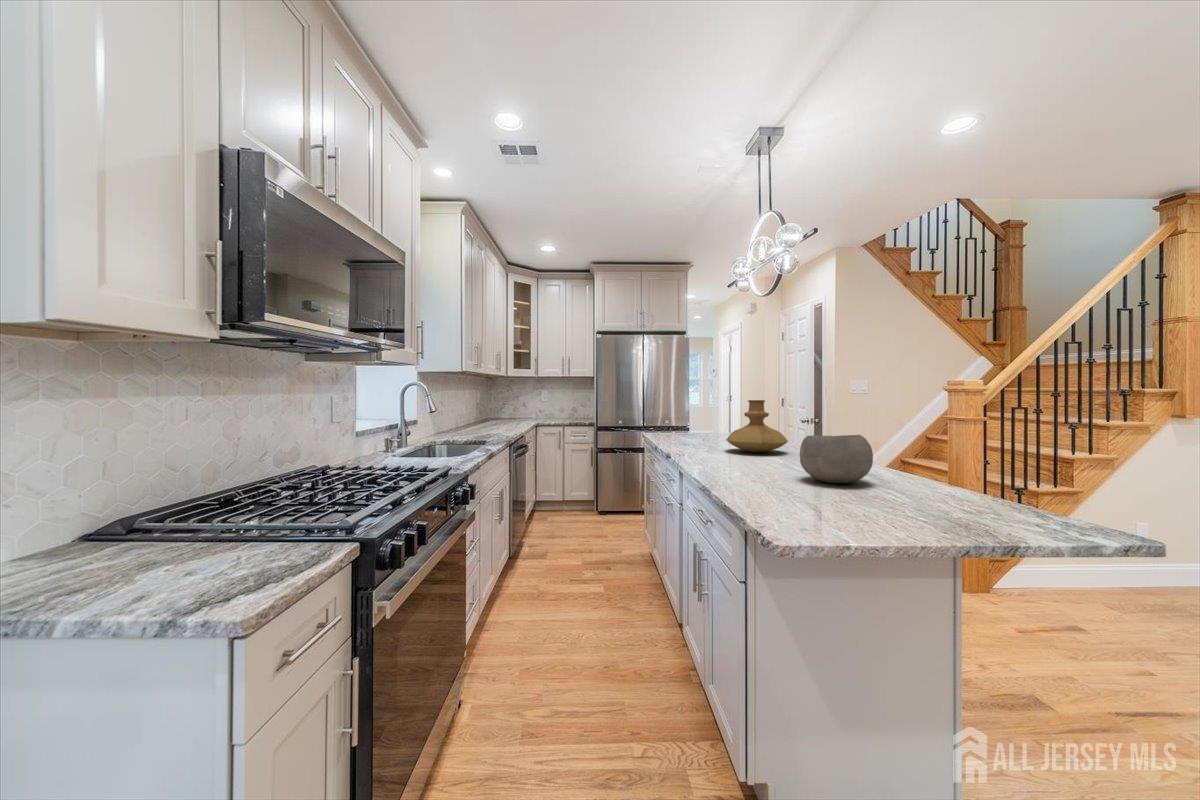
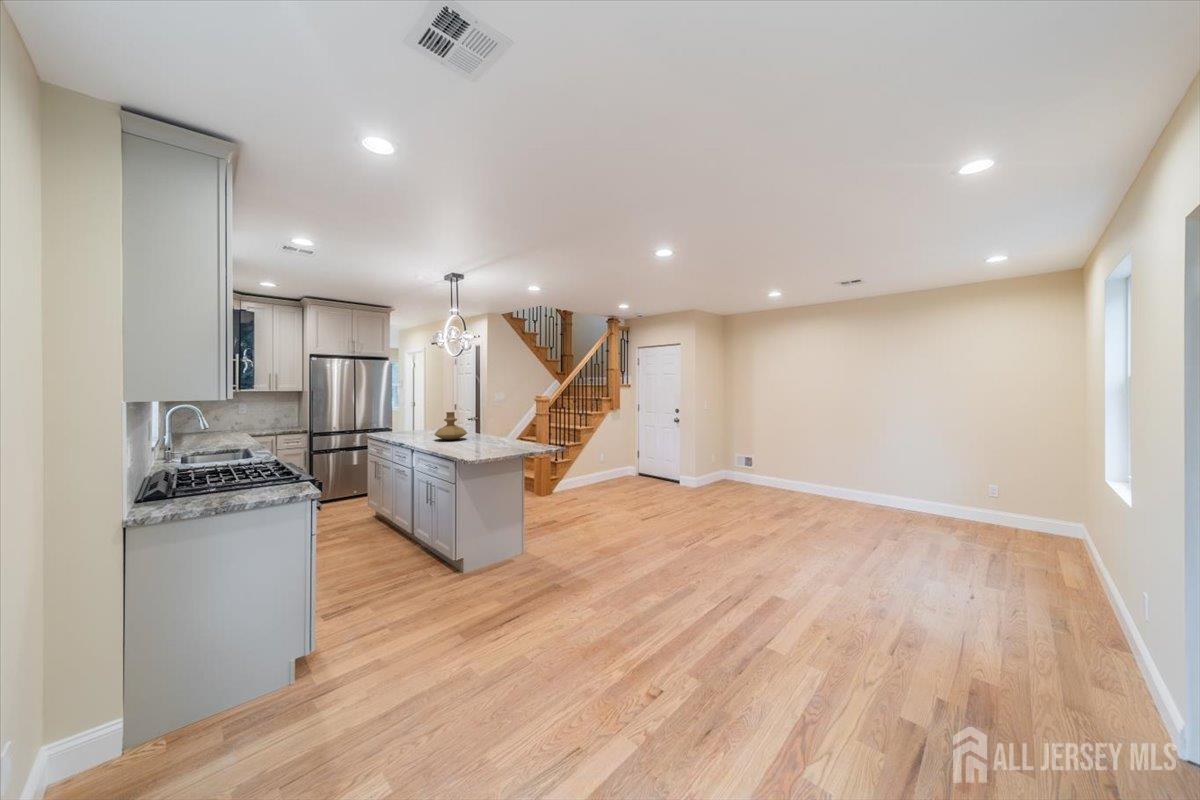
bowl: present [800,435,873,483] -> none [477,428,505,449]

